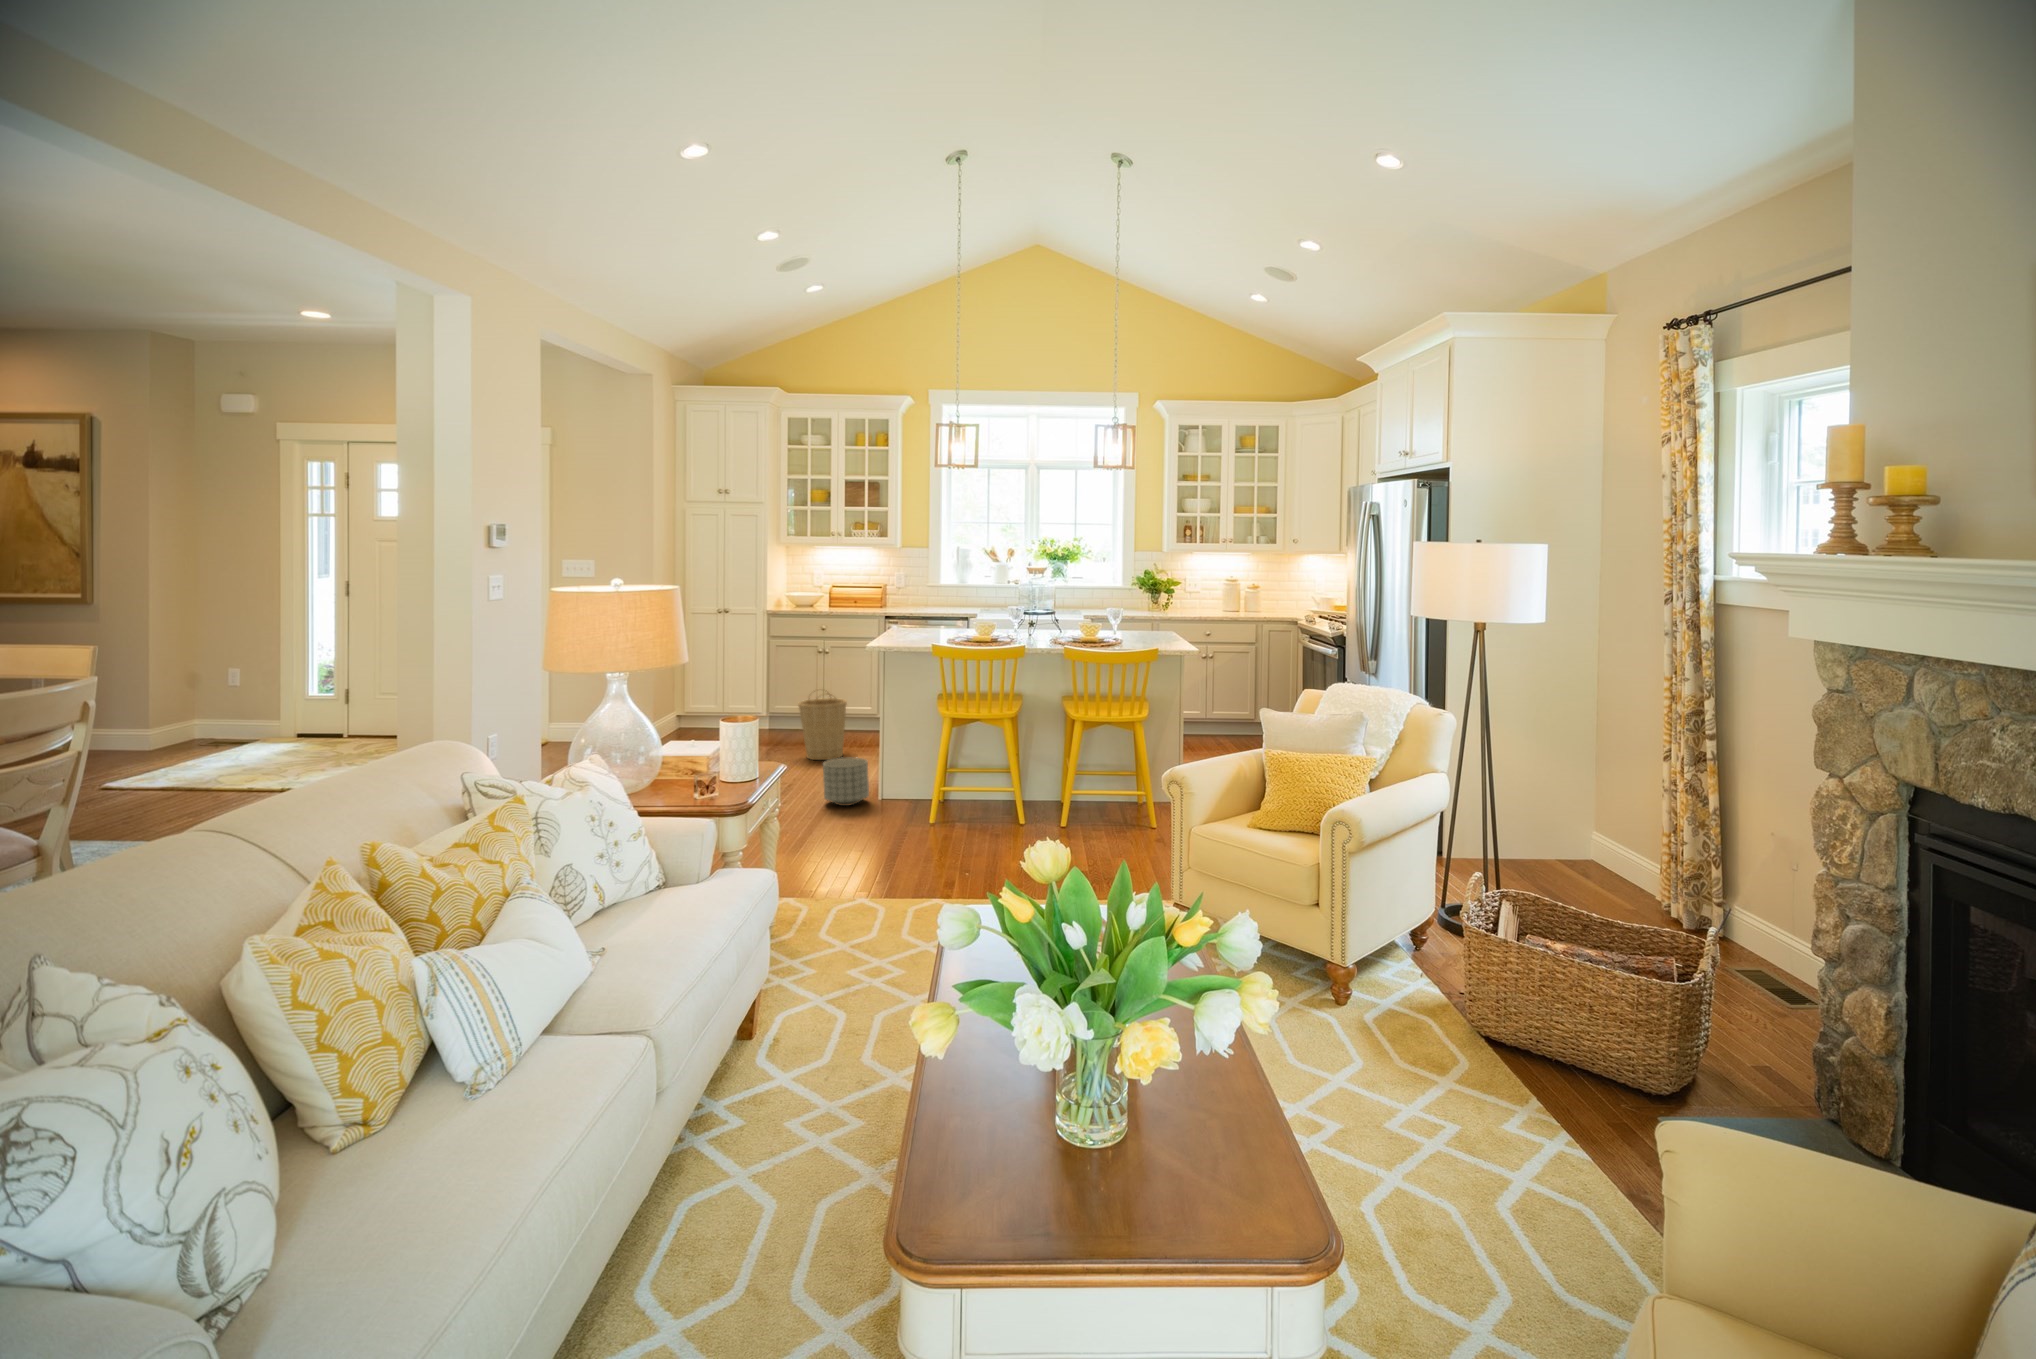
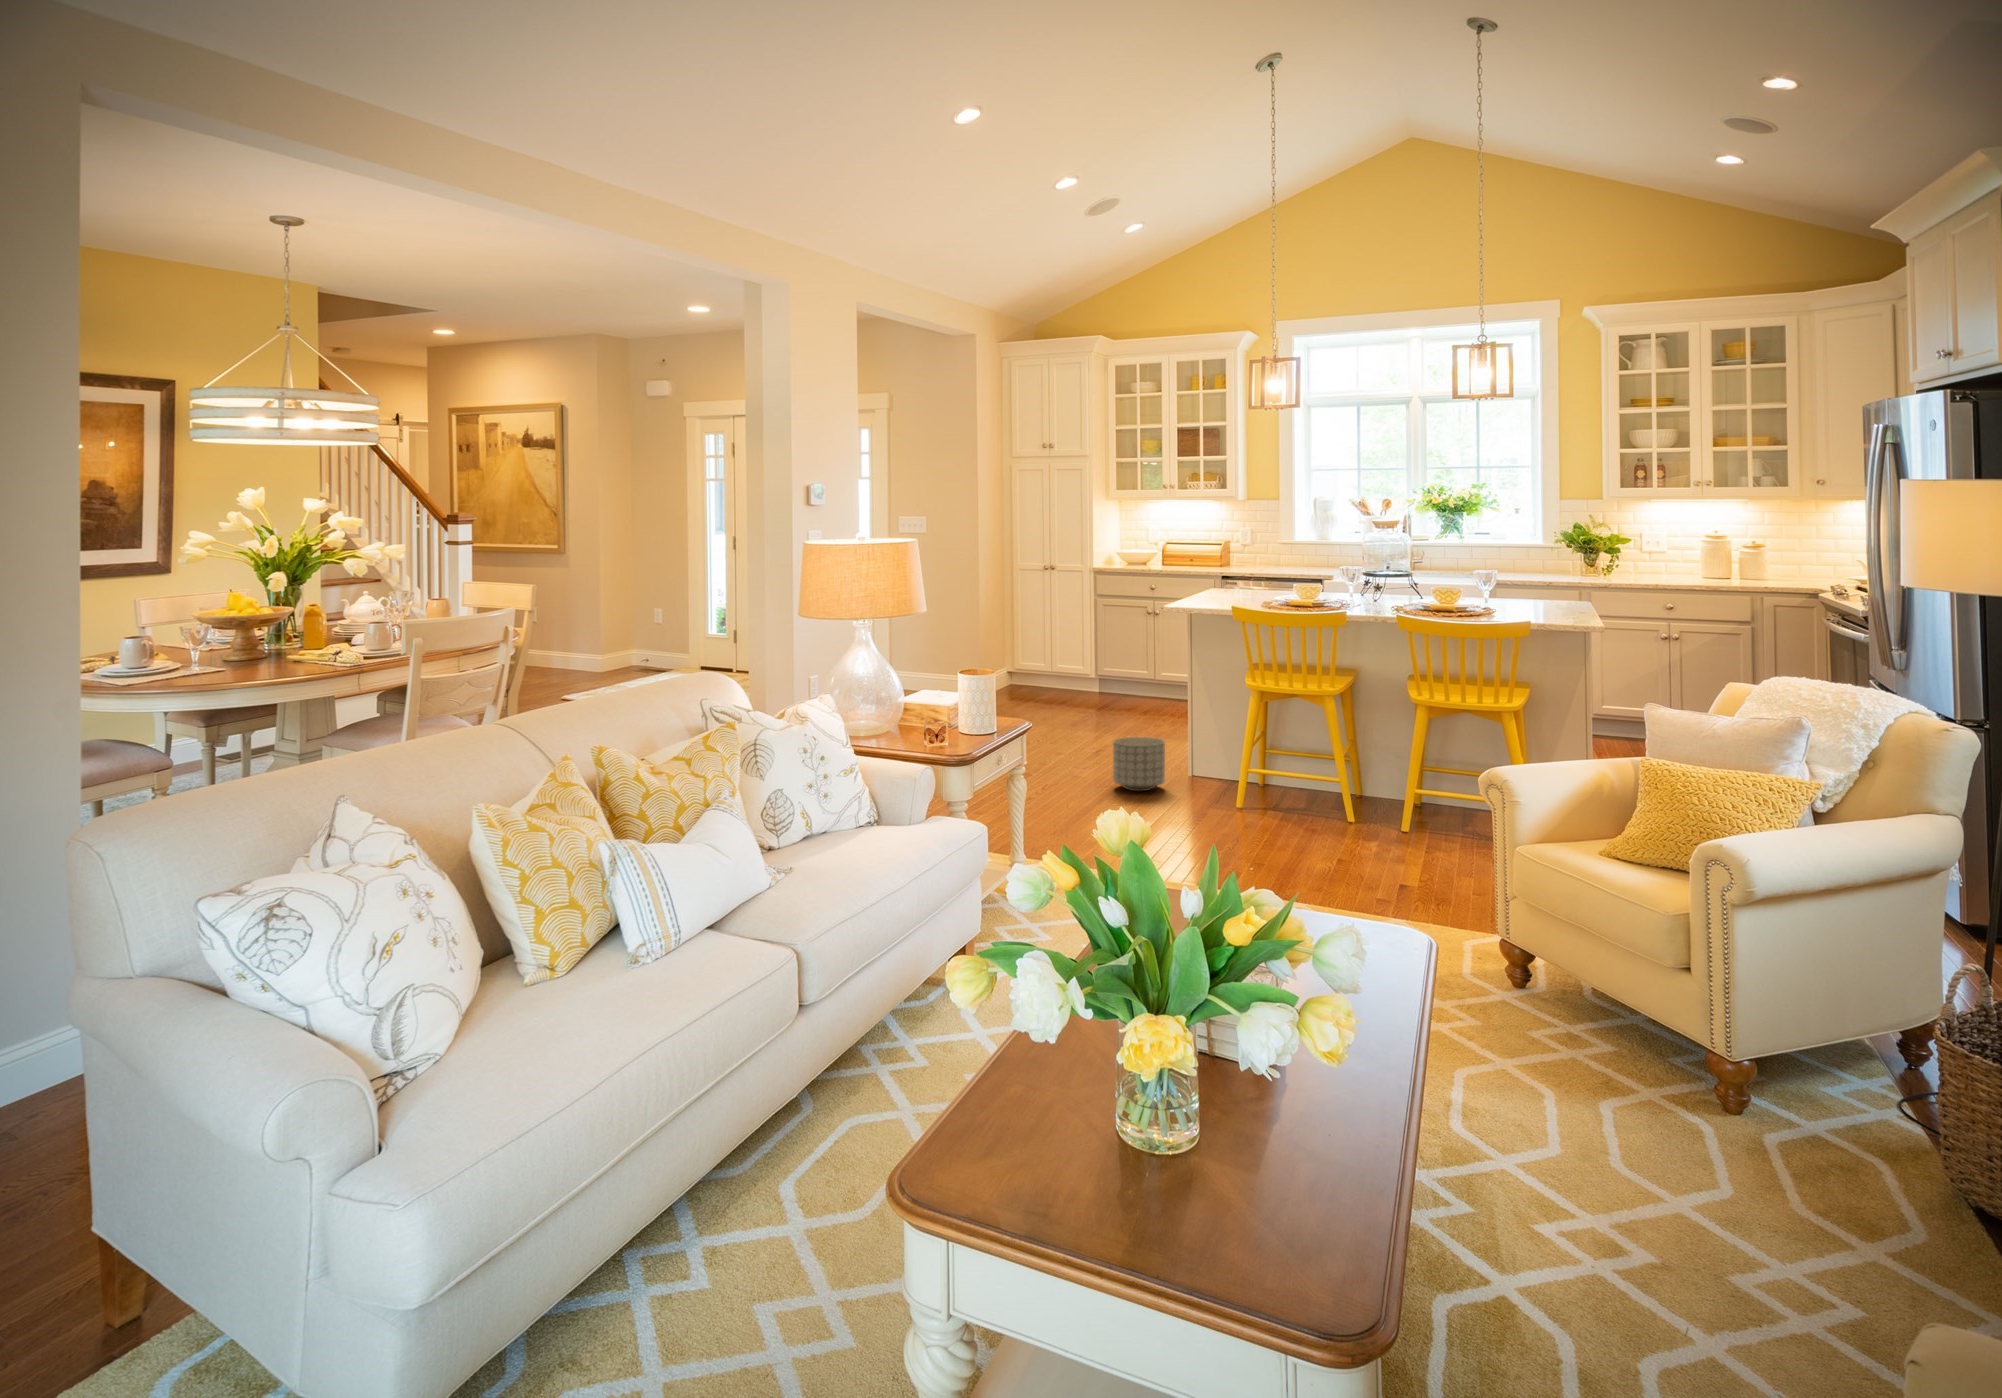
basket: present [798,690,847,760] -> none [1105,660,1161,742]

